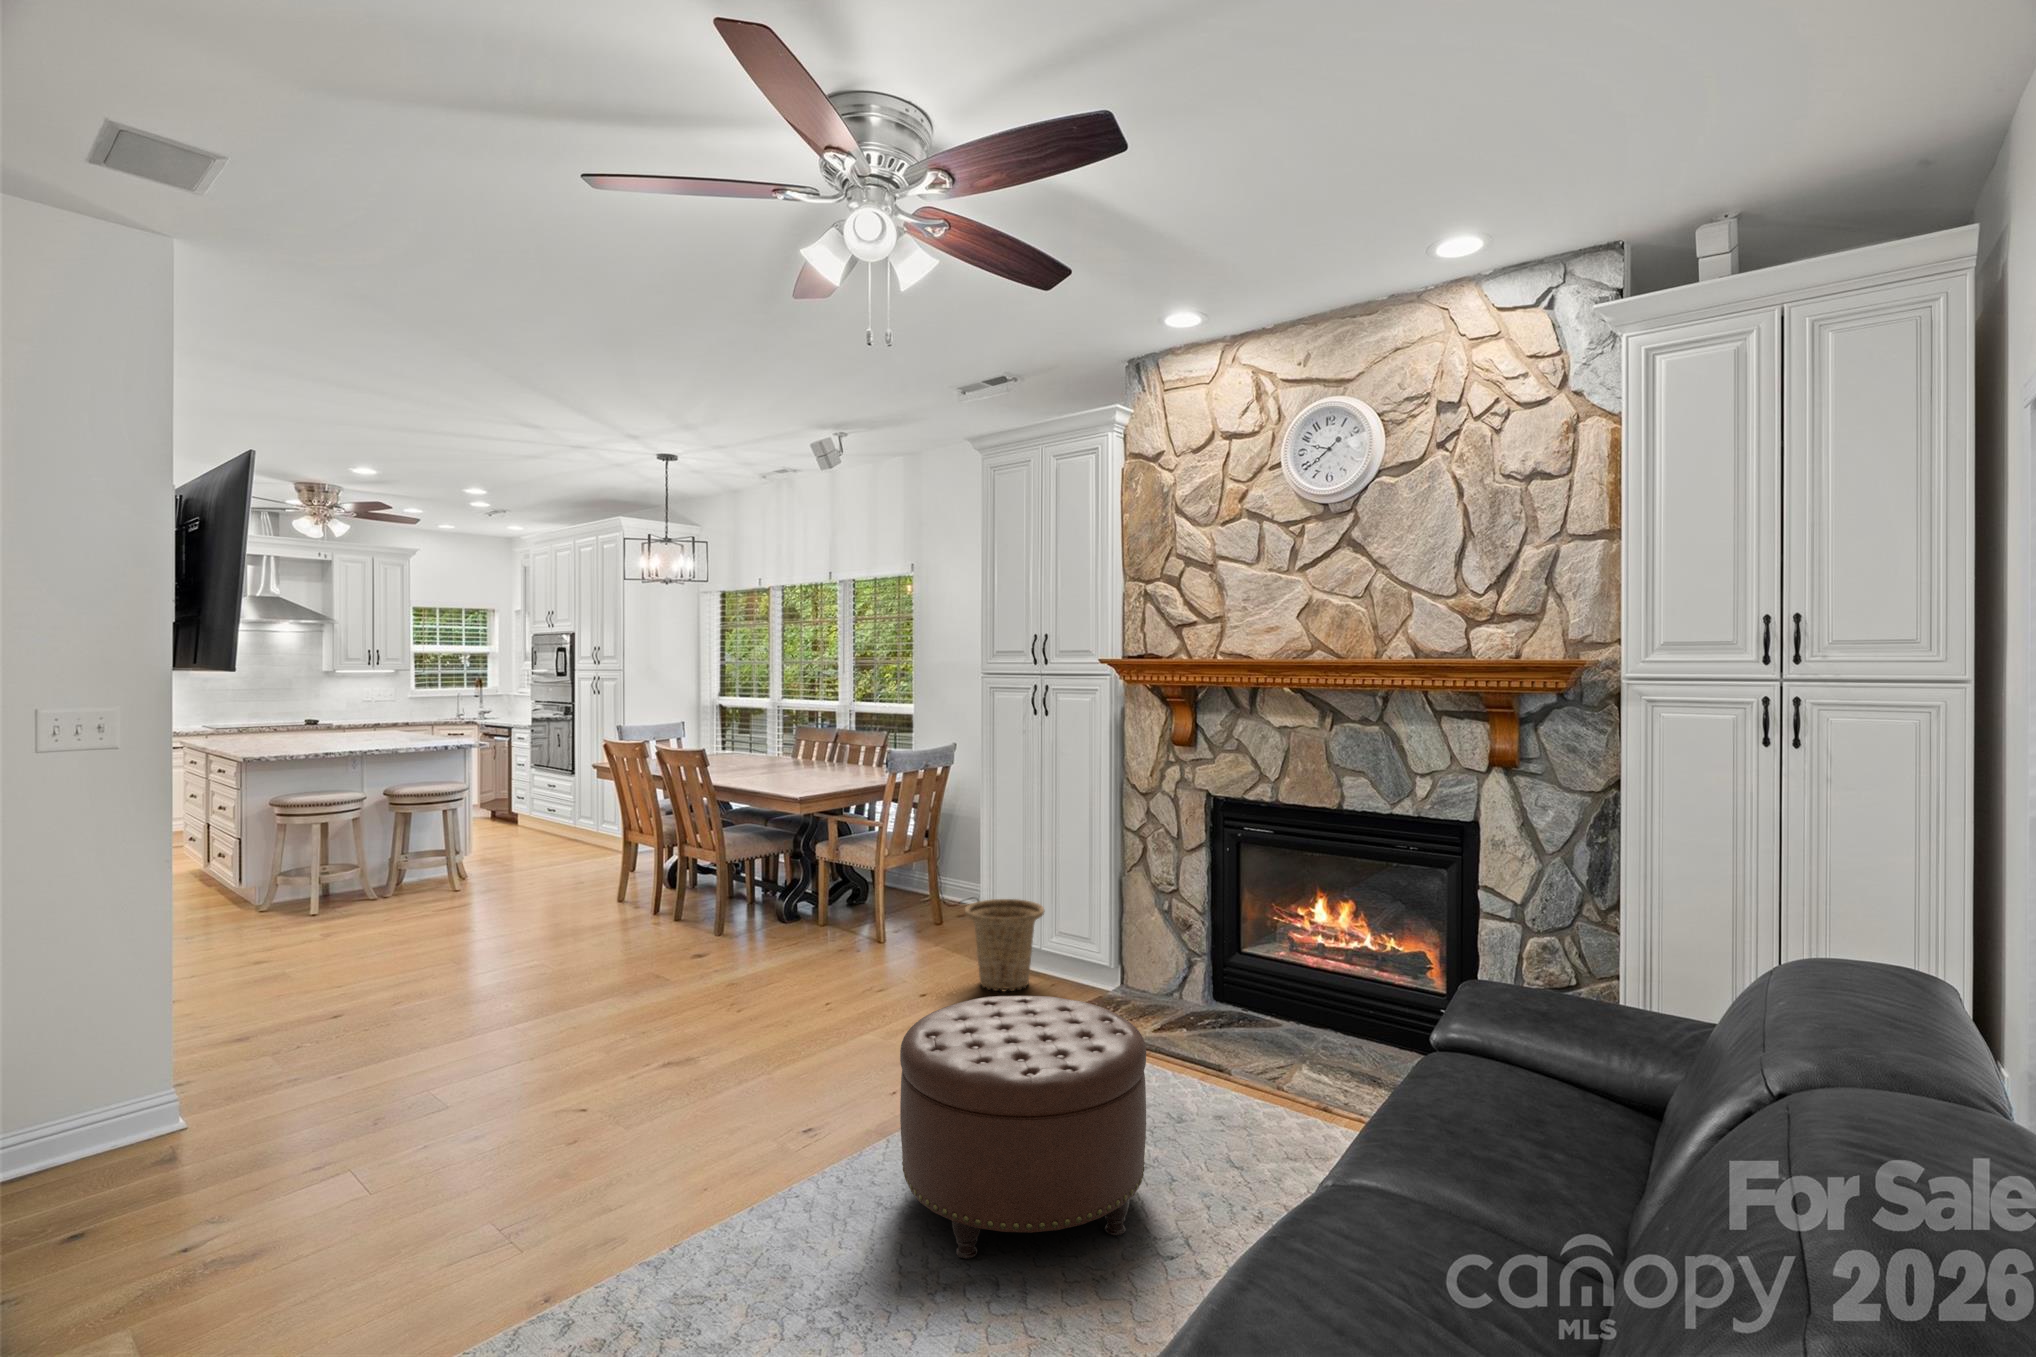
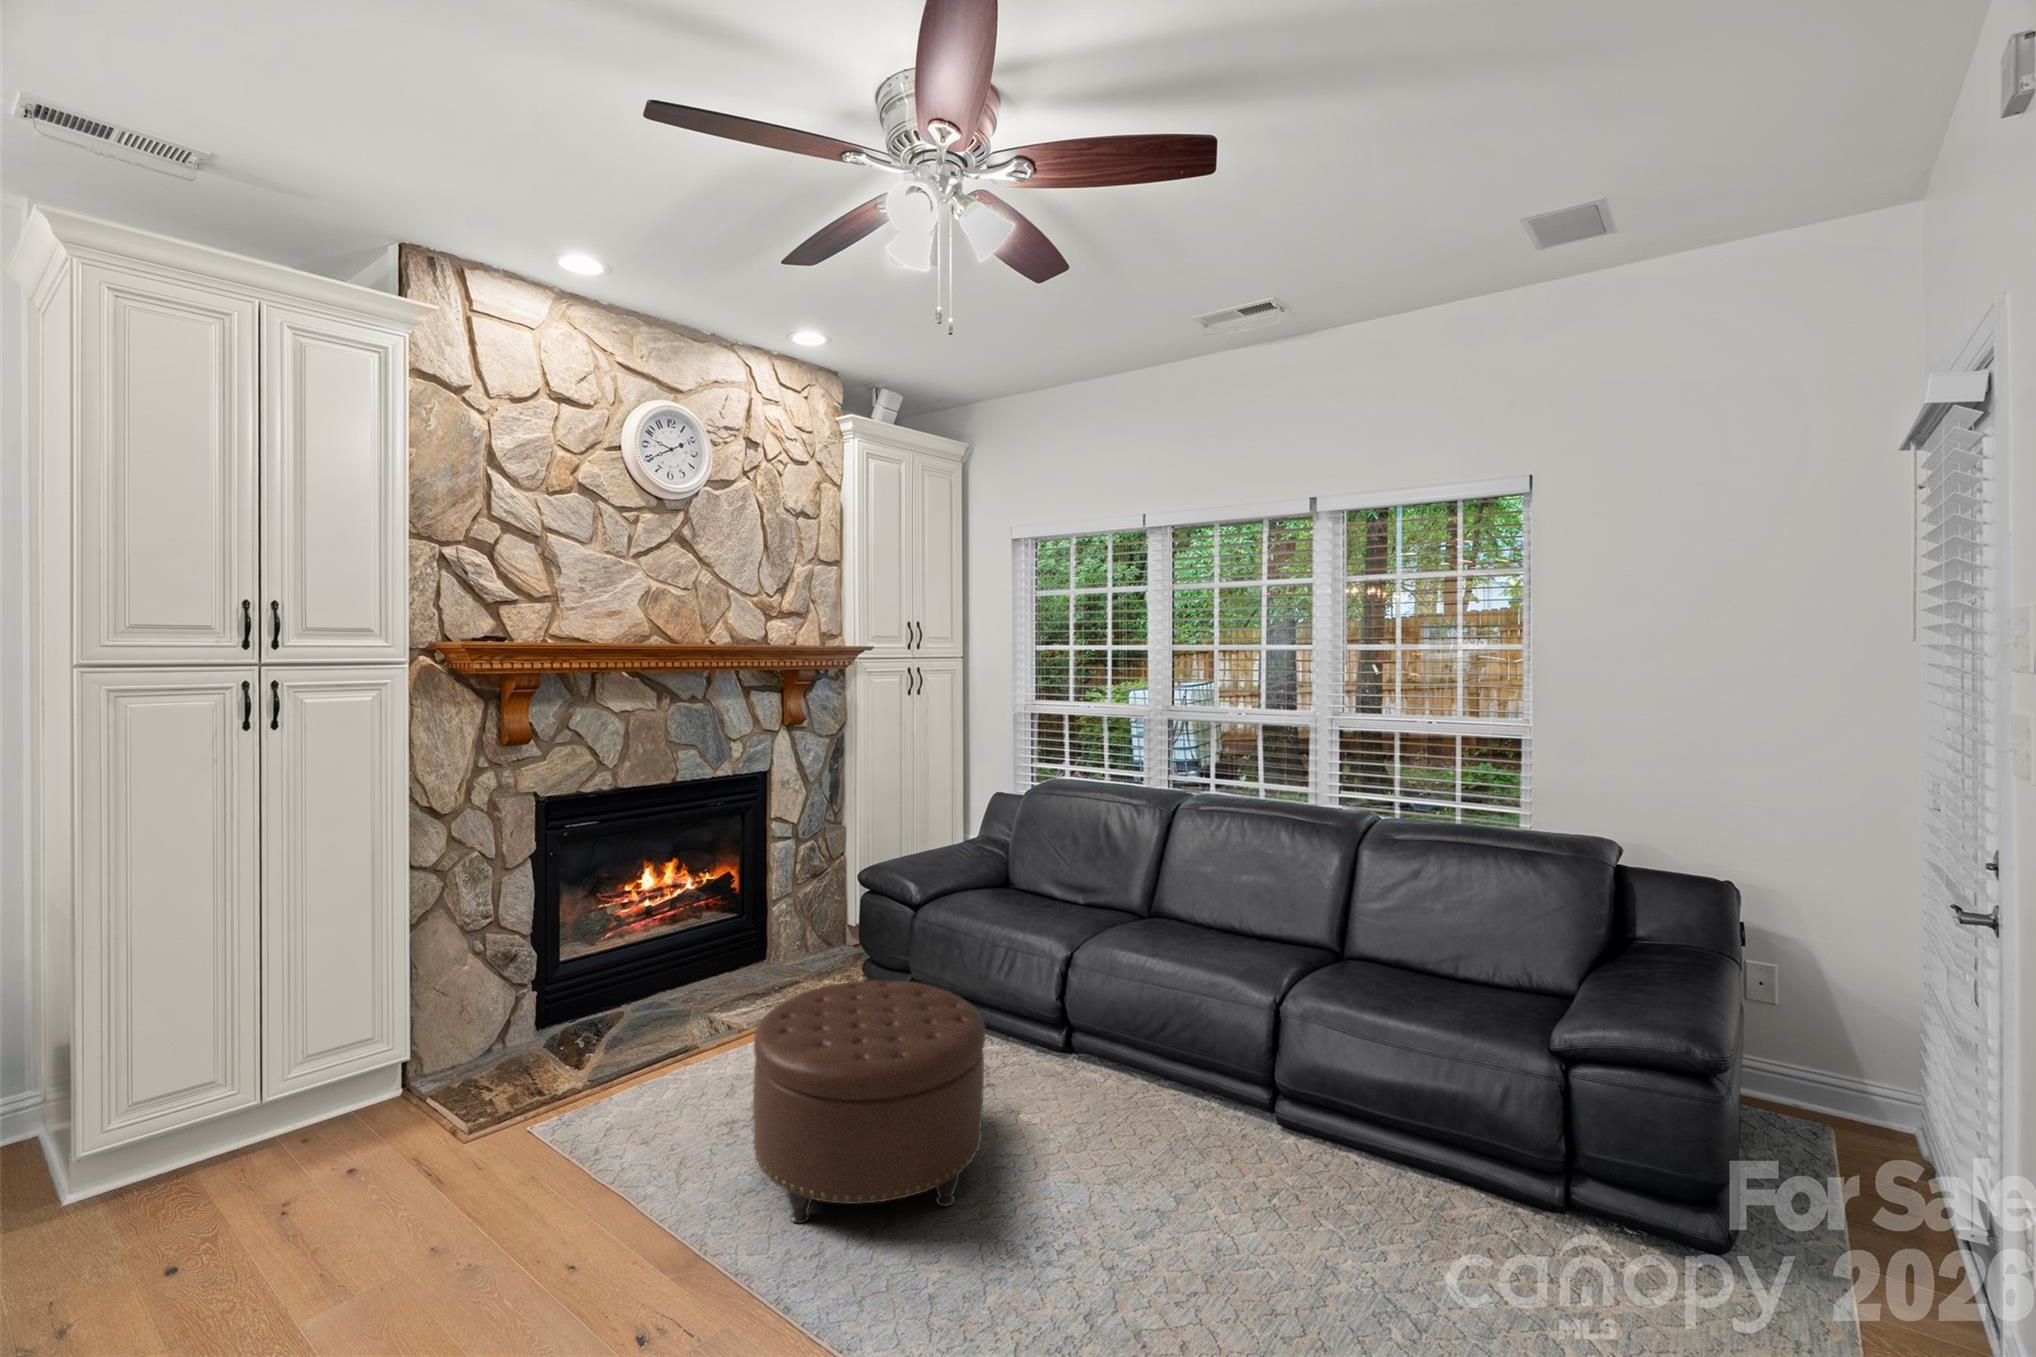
basket: present [965,899,1045,991] -> none [173,1016,337,1180]

